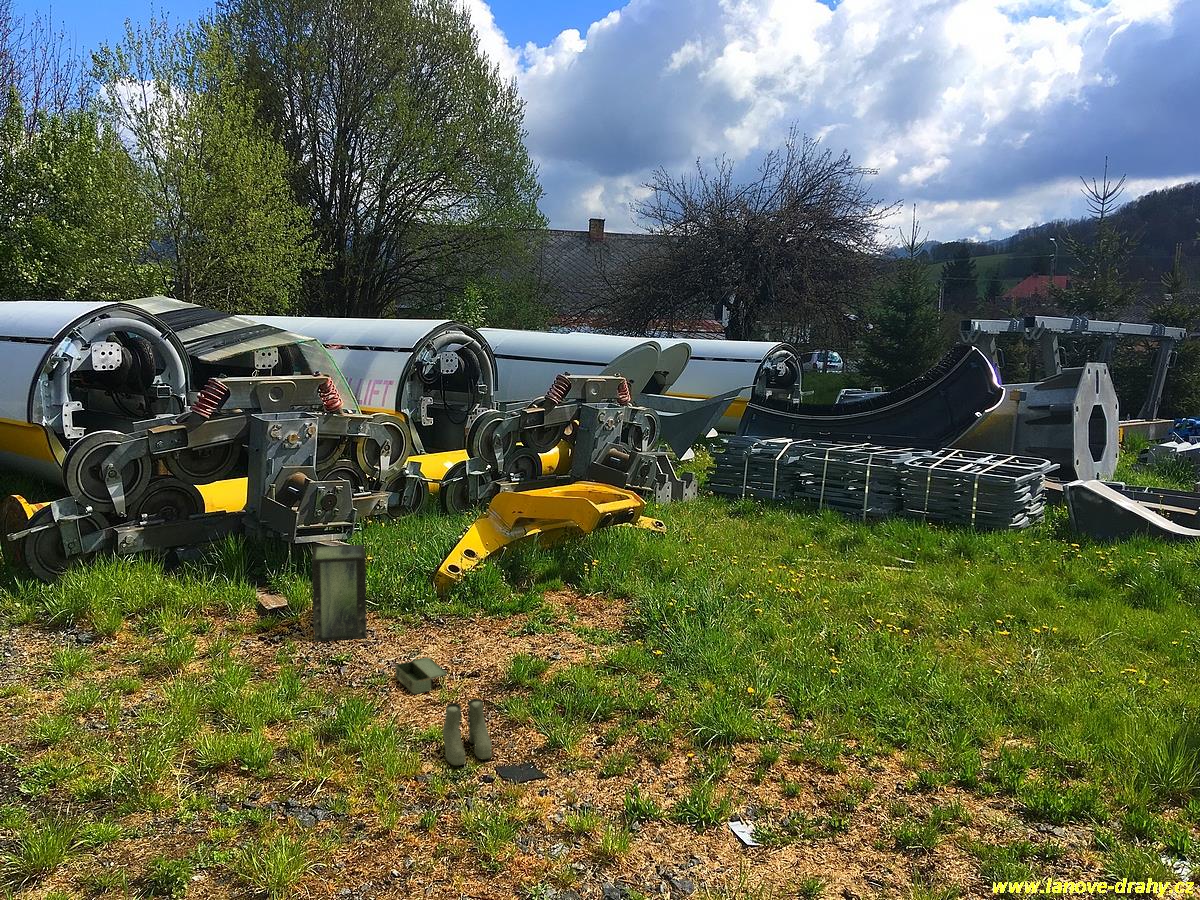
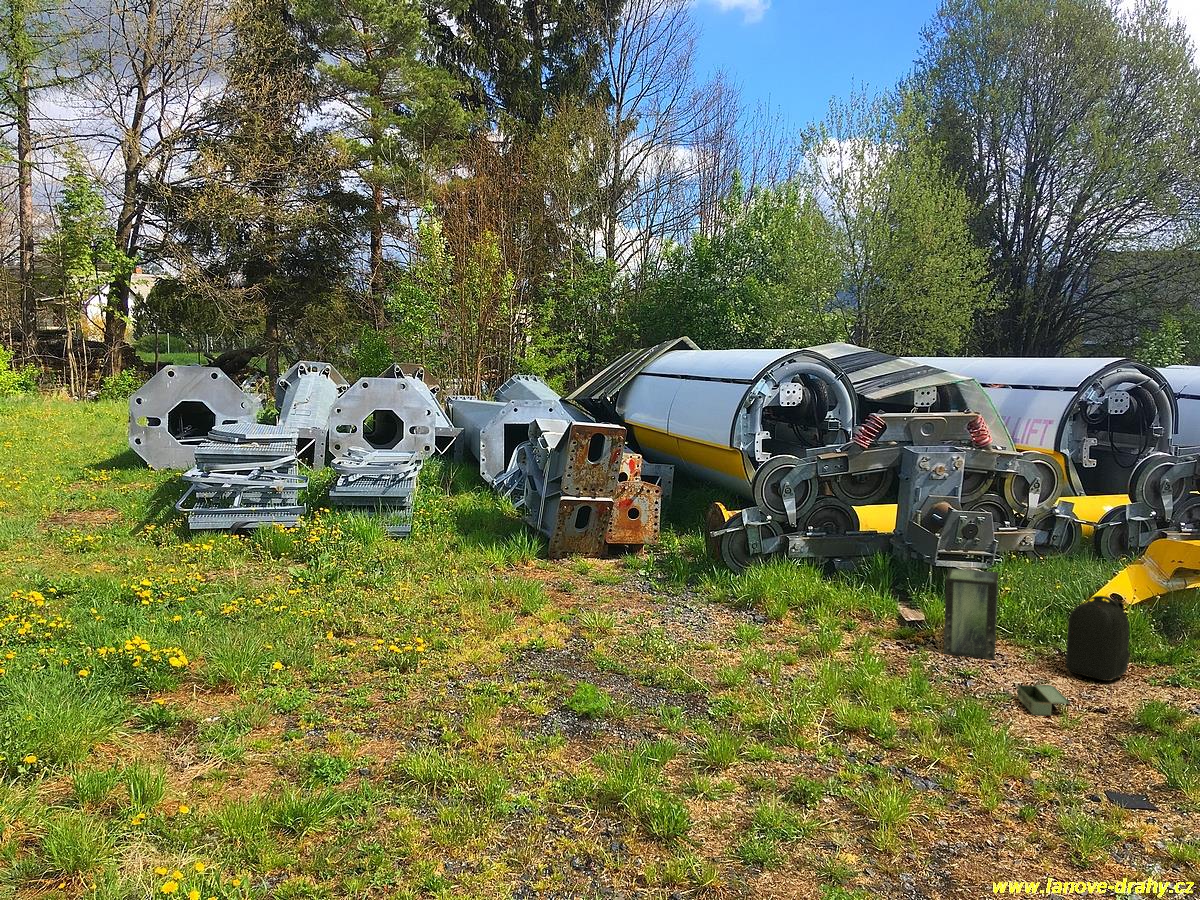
backpack: none [435,556,491,639] -> present [1066,596,1130,681]
boots: present [443,698,492,766] -> none [1054,722,1104,783]

